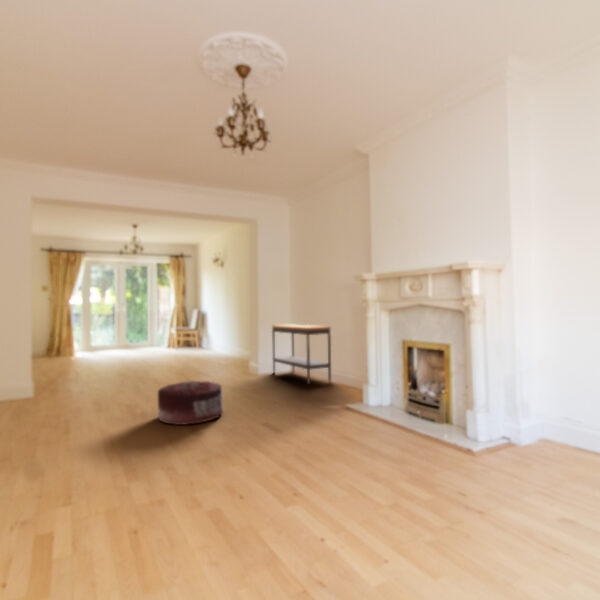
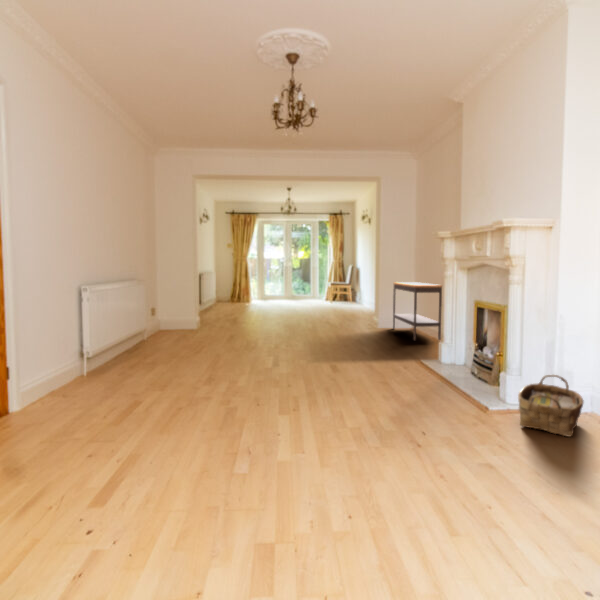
pouf: present [158,381,223,425] -> none [260,325,312,358]
woven basket: none [503,407,568,468] -> present [518,375,583,437]

